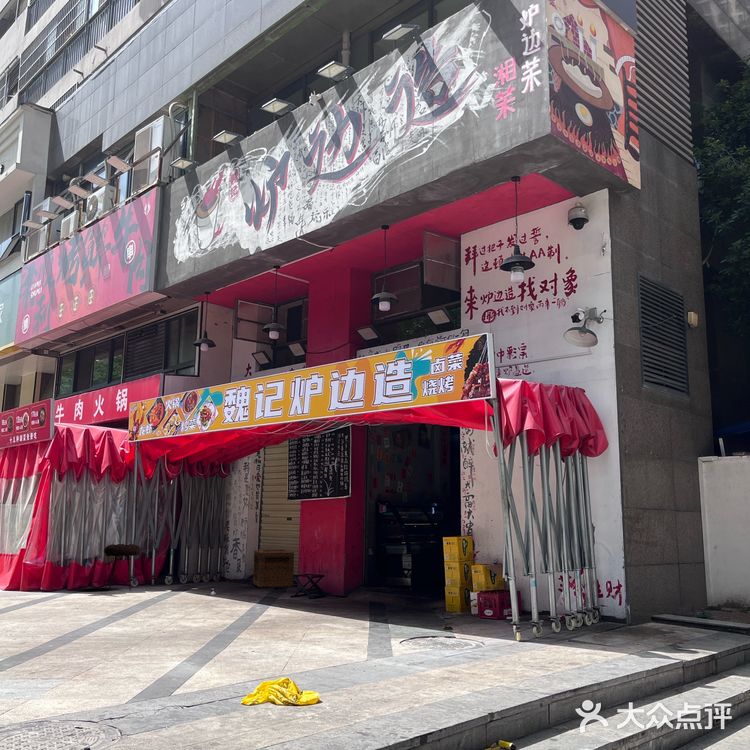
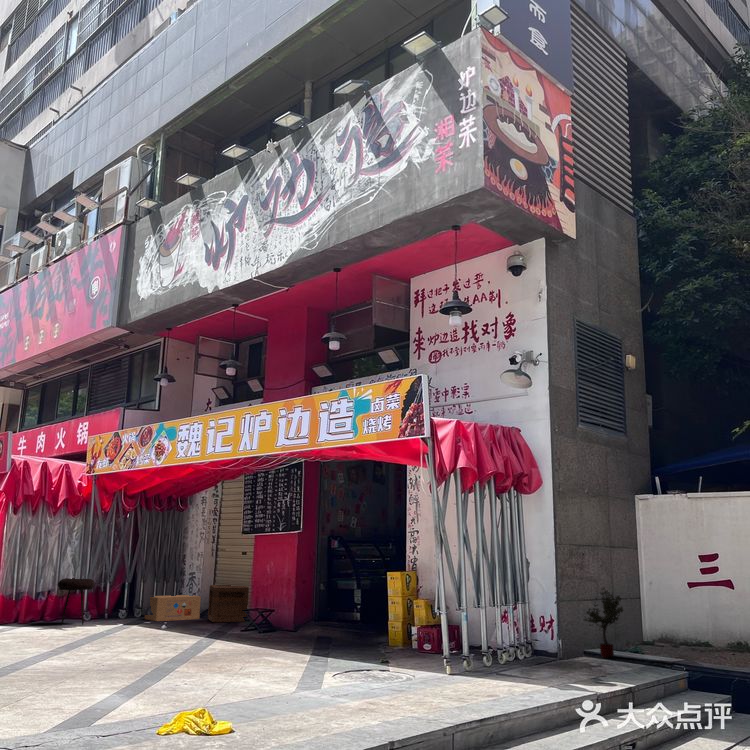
potted tree: none [650,551,693,624] -> present [584,588,623,658]
cardboard box: none [190,560,245,586] -> present [145,595,201,621]

